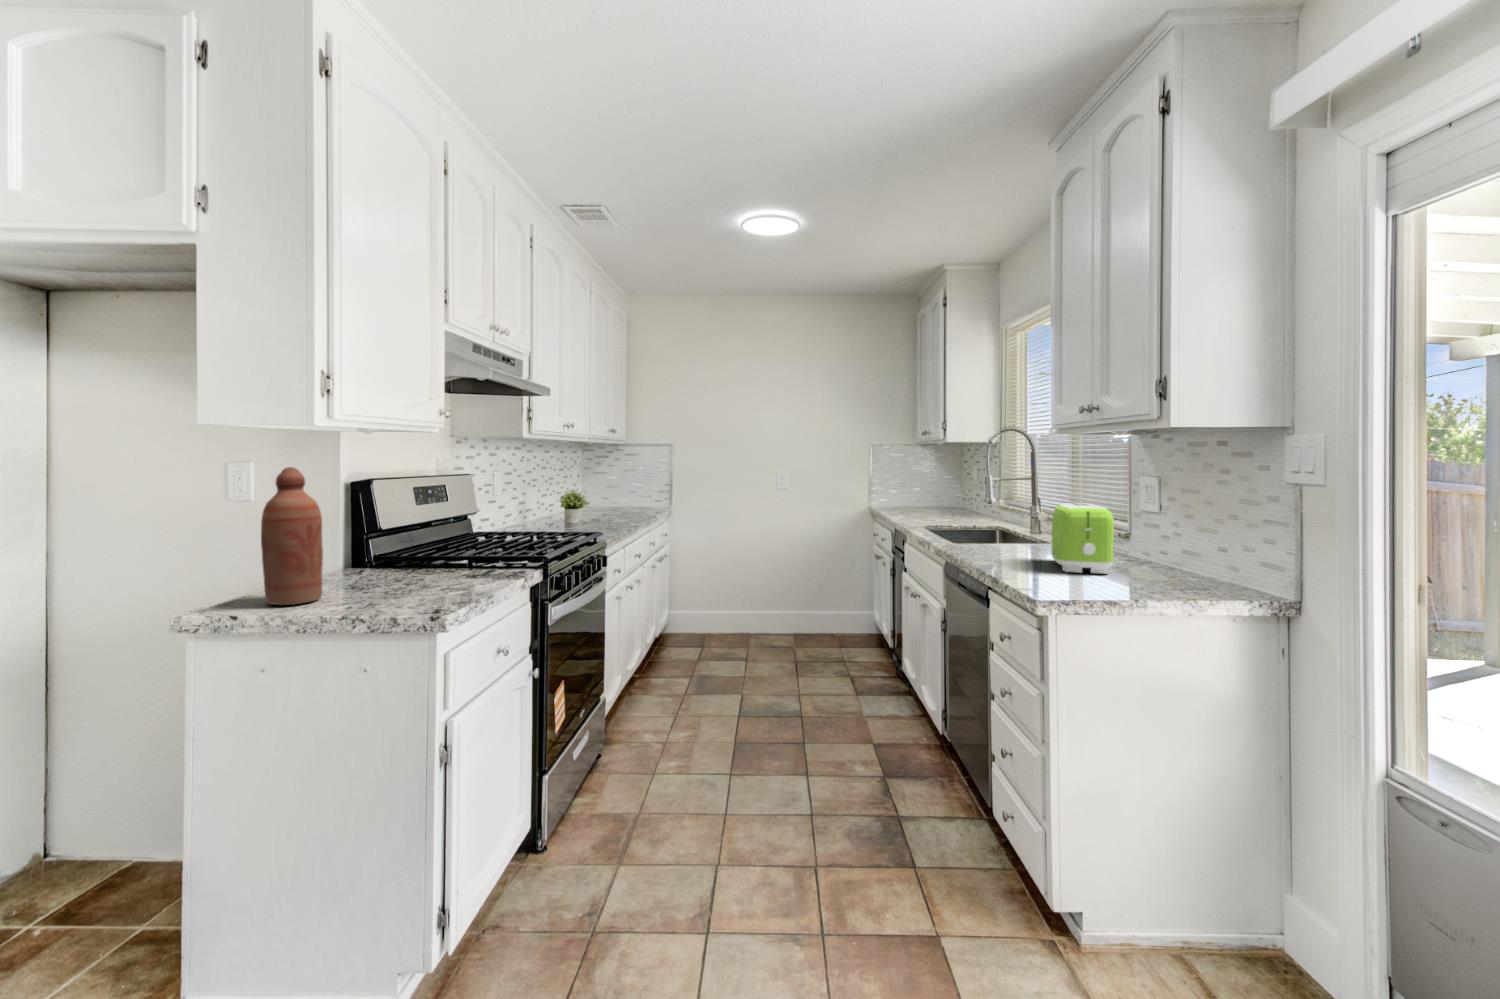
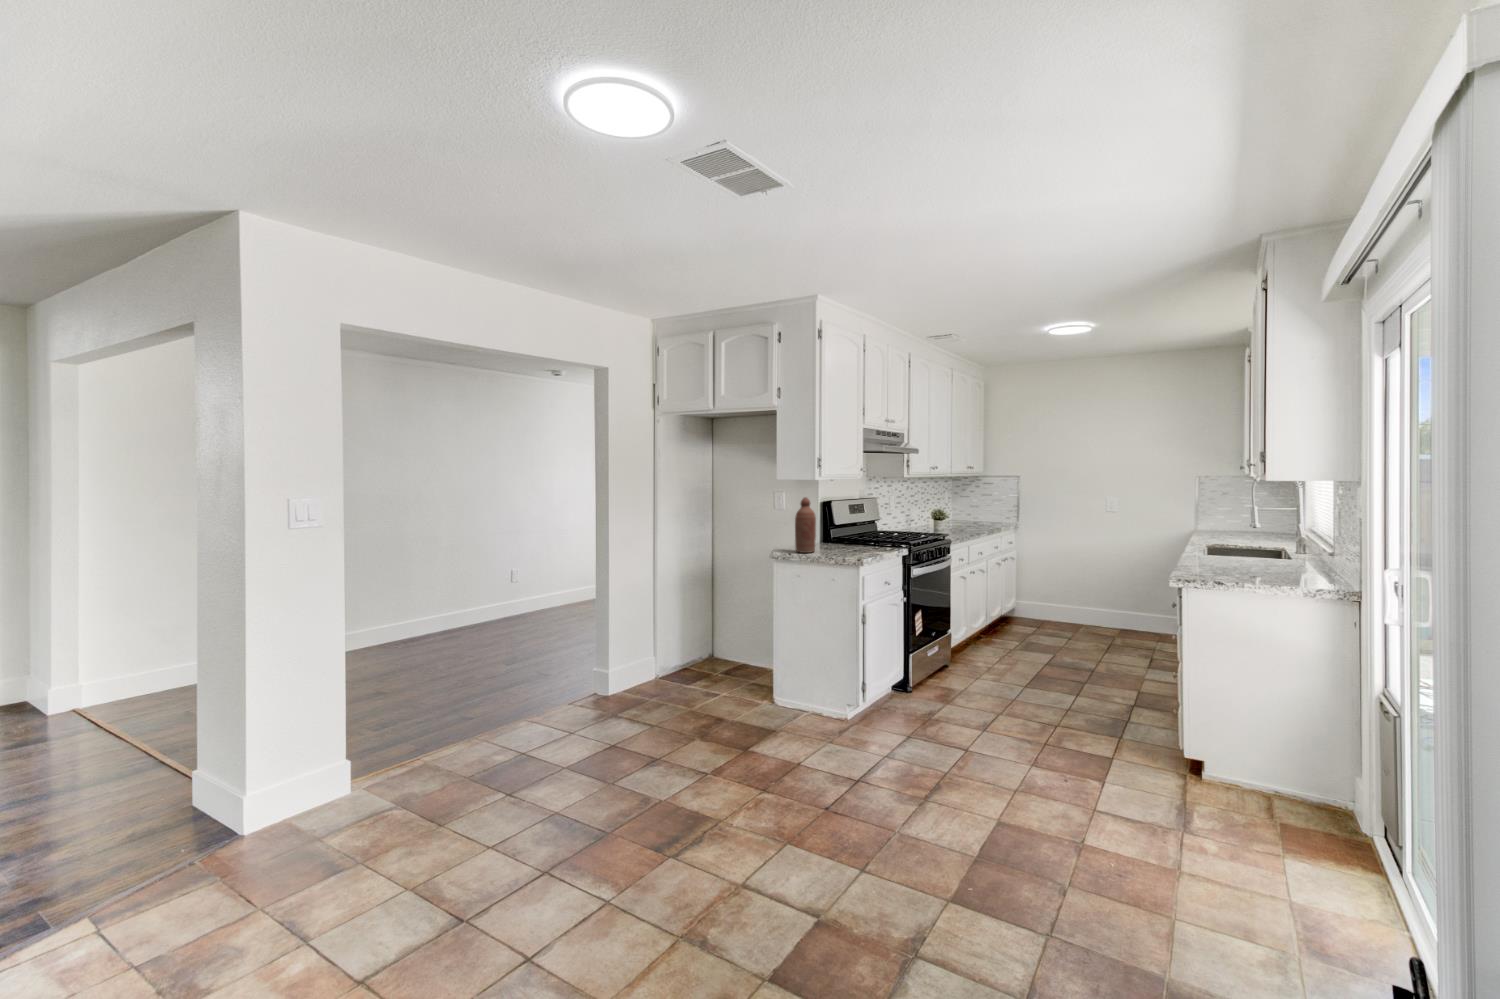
toaster: present [1052,504,1114,573] -> none [1237,525,1292,571]

